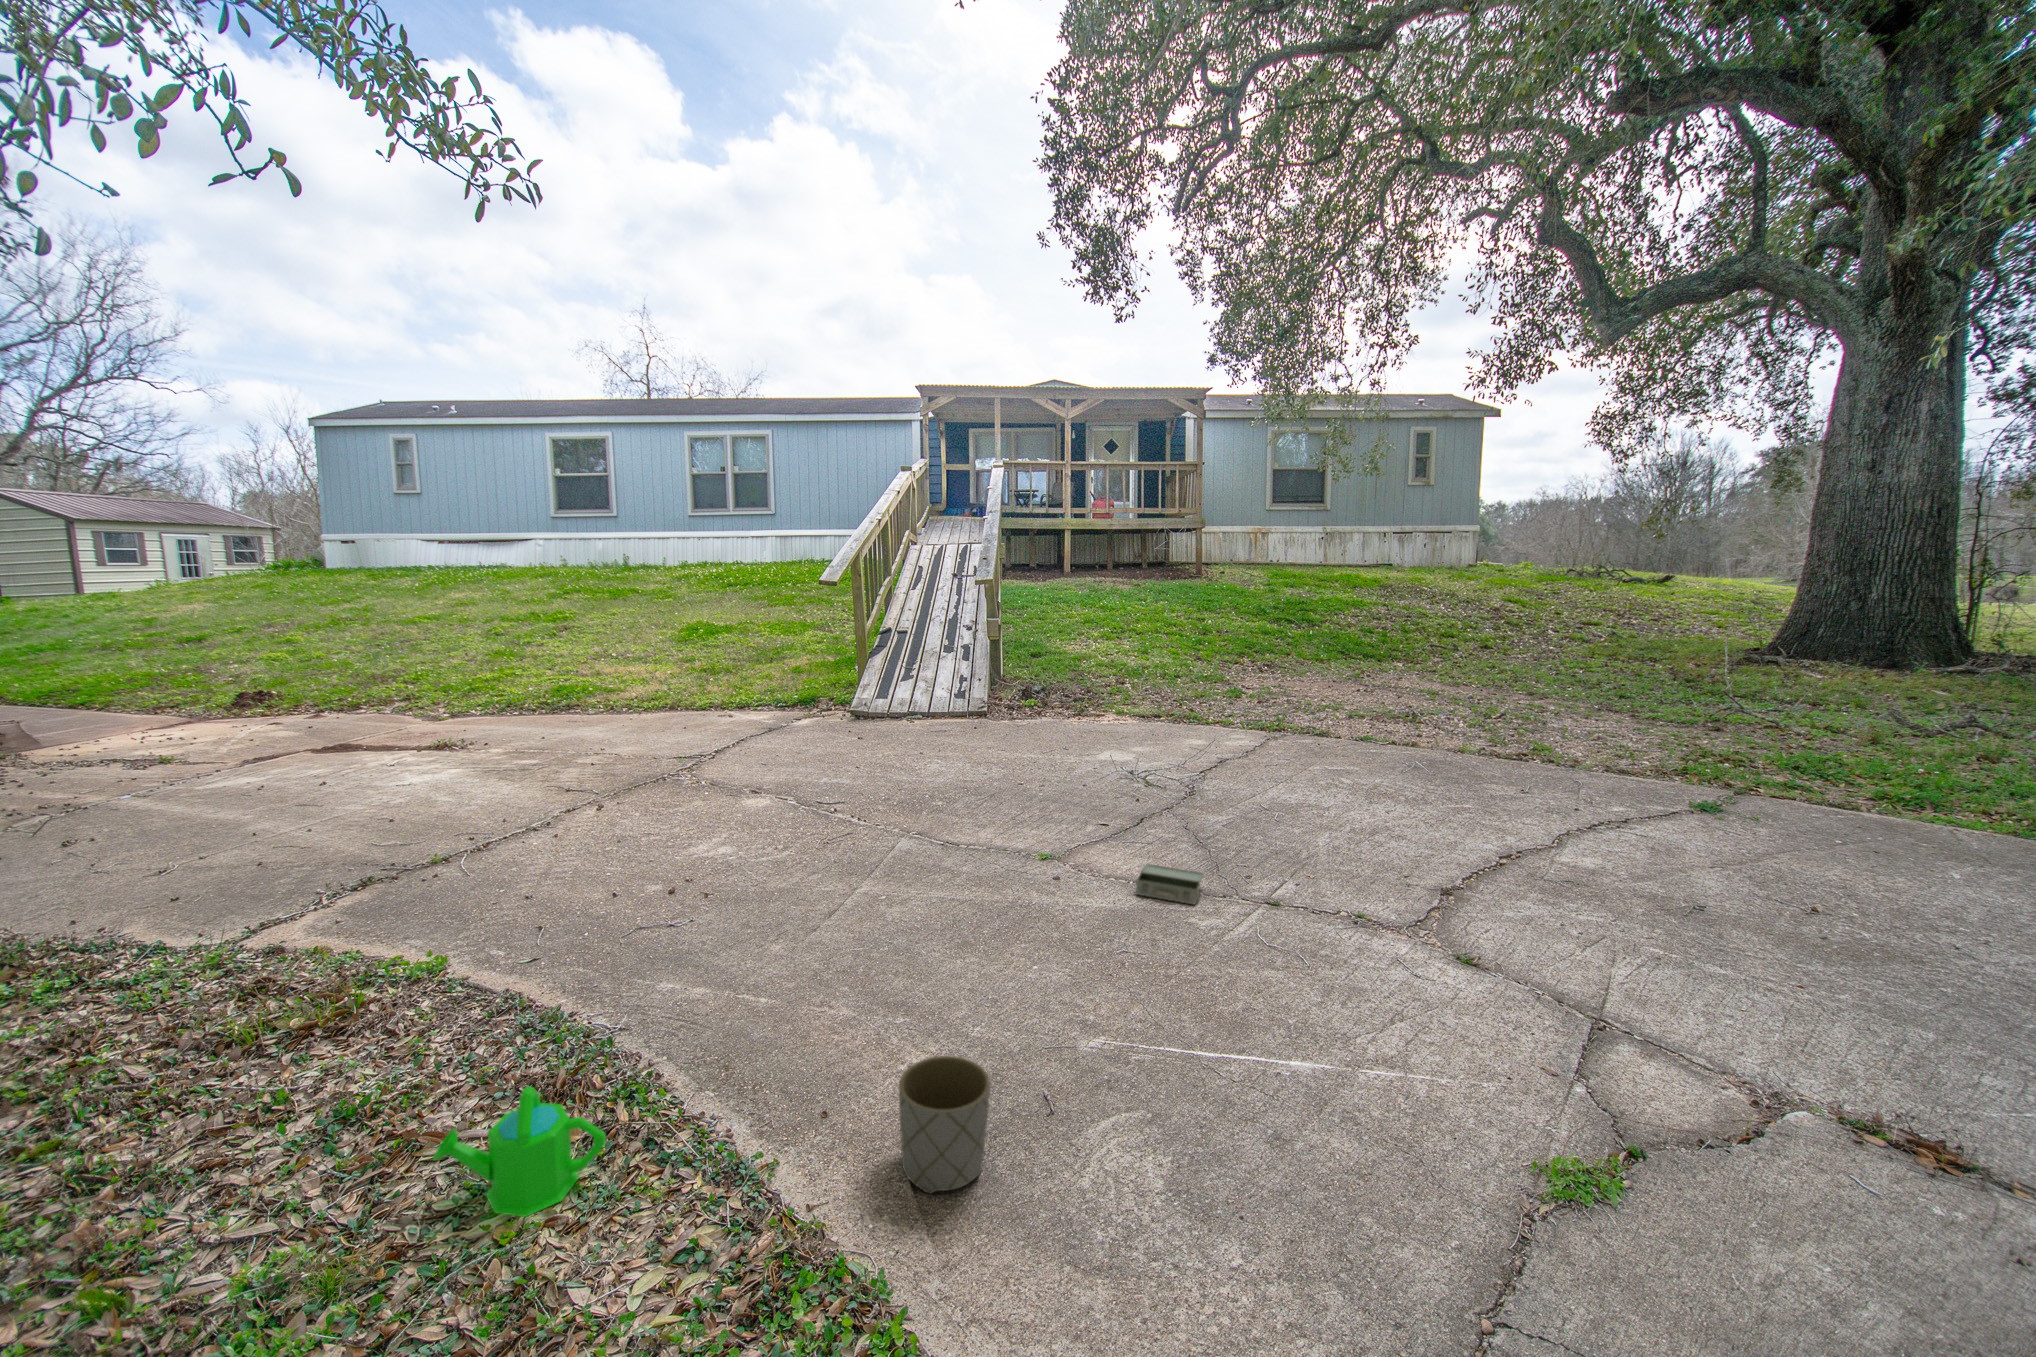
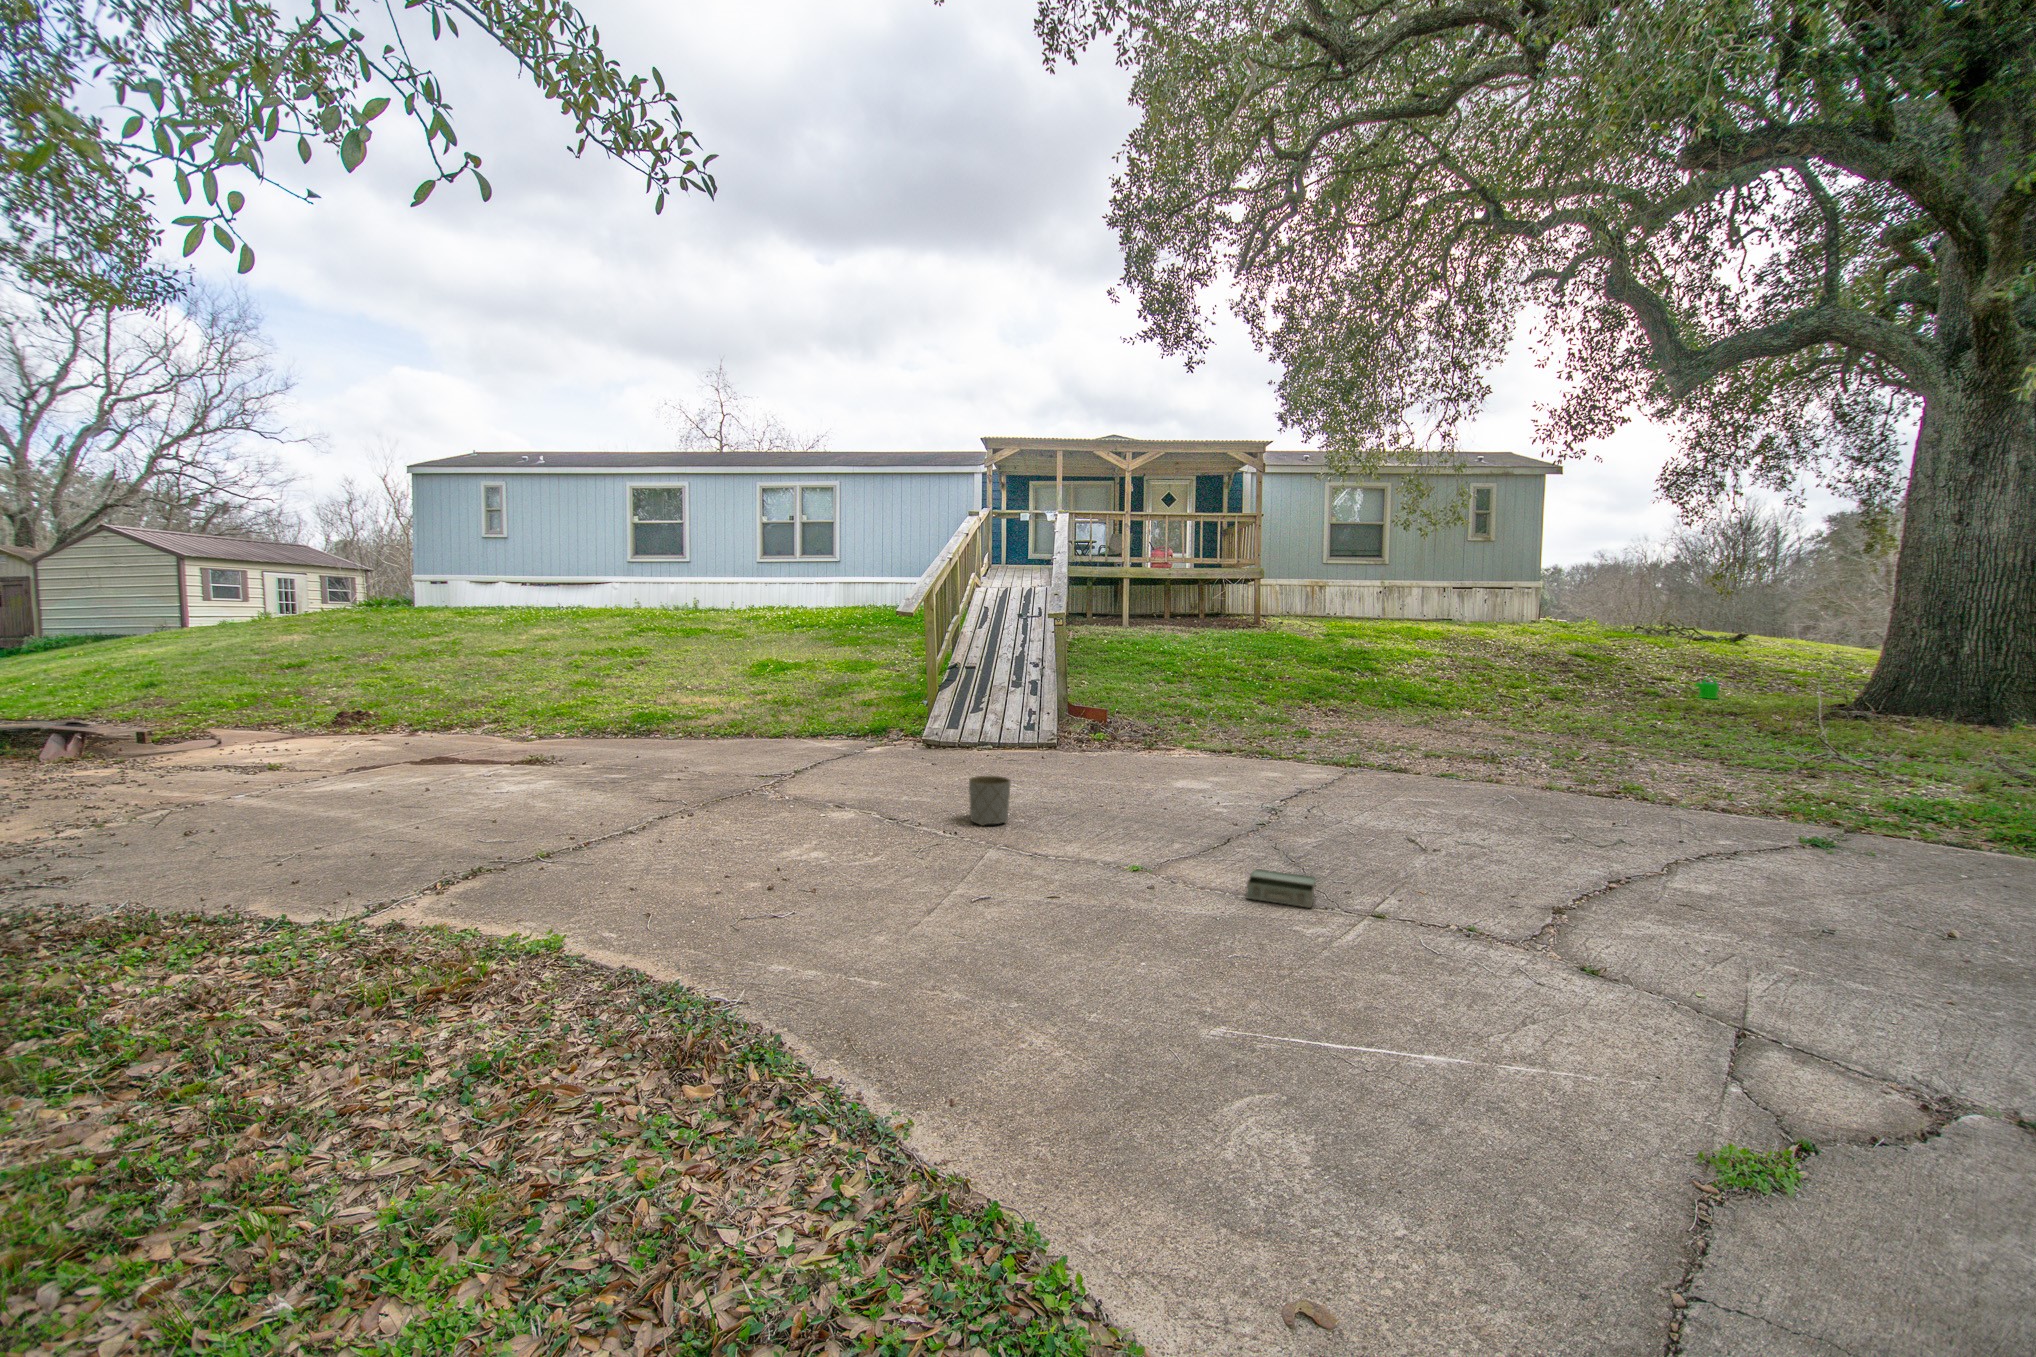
planter: present [899,1056,990,1194] -> present [969,776,1011,826]
watering can: present [433,1086,606,1217] -> present [1695,676,1720,699]

